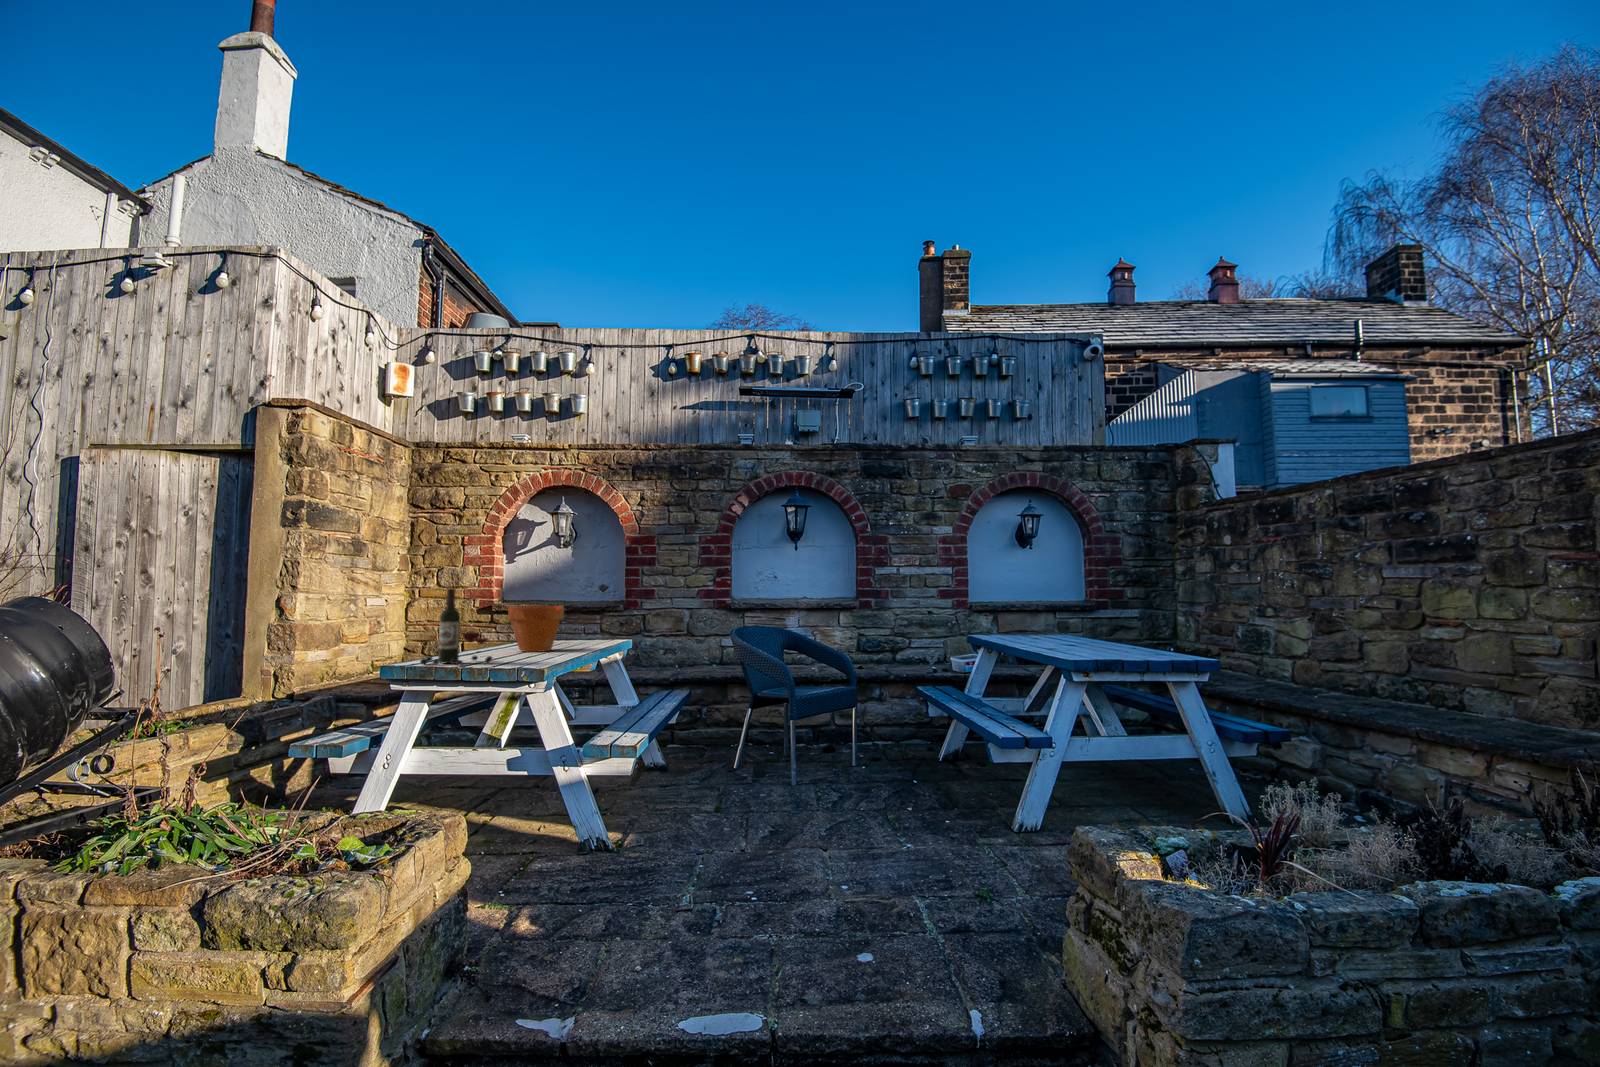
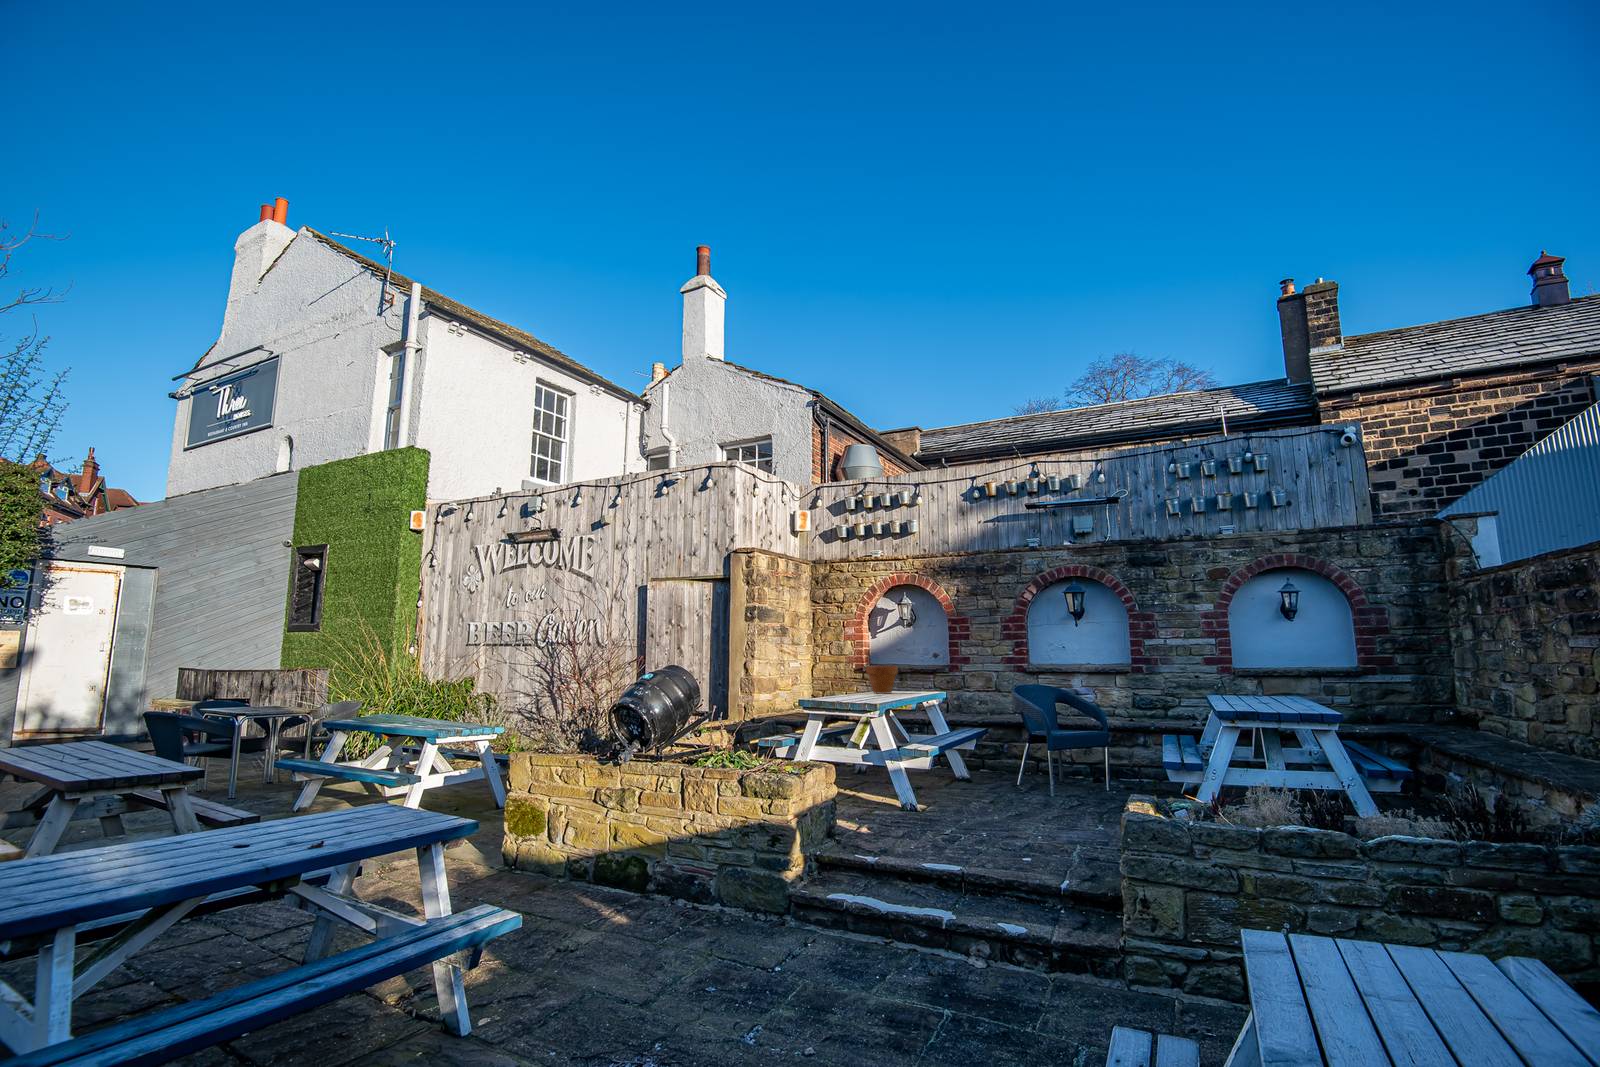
wine bottle: present [420,589,492,665] -> none [822,655,857,696]

